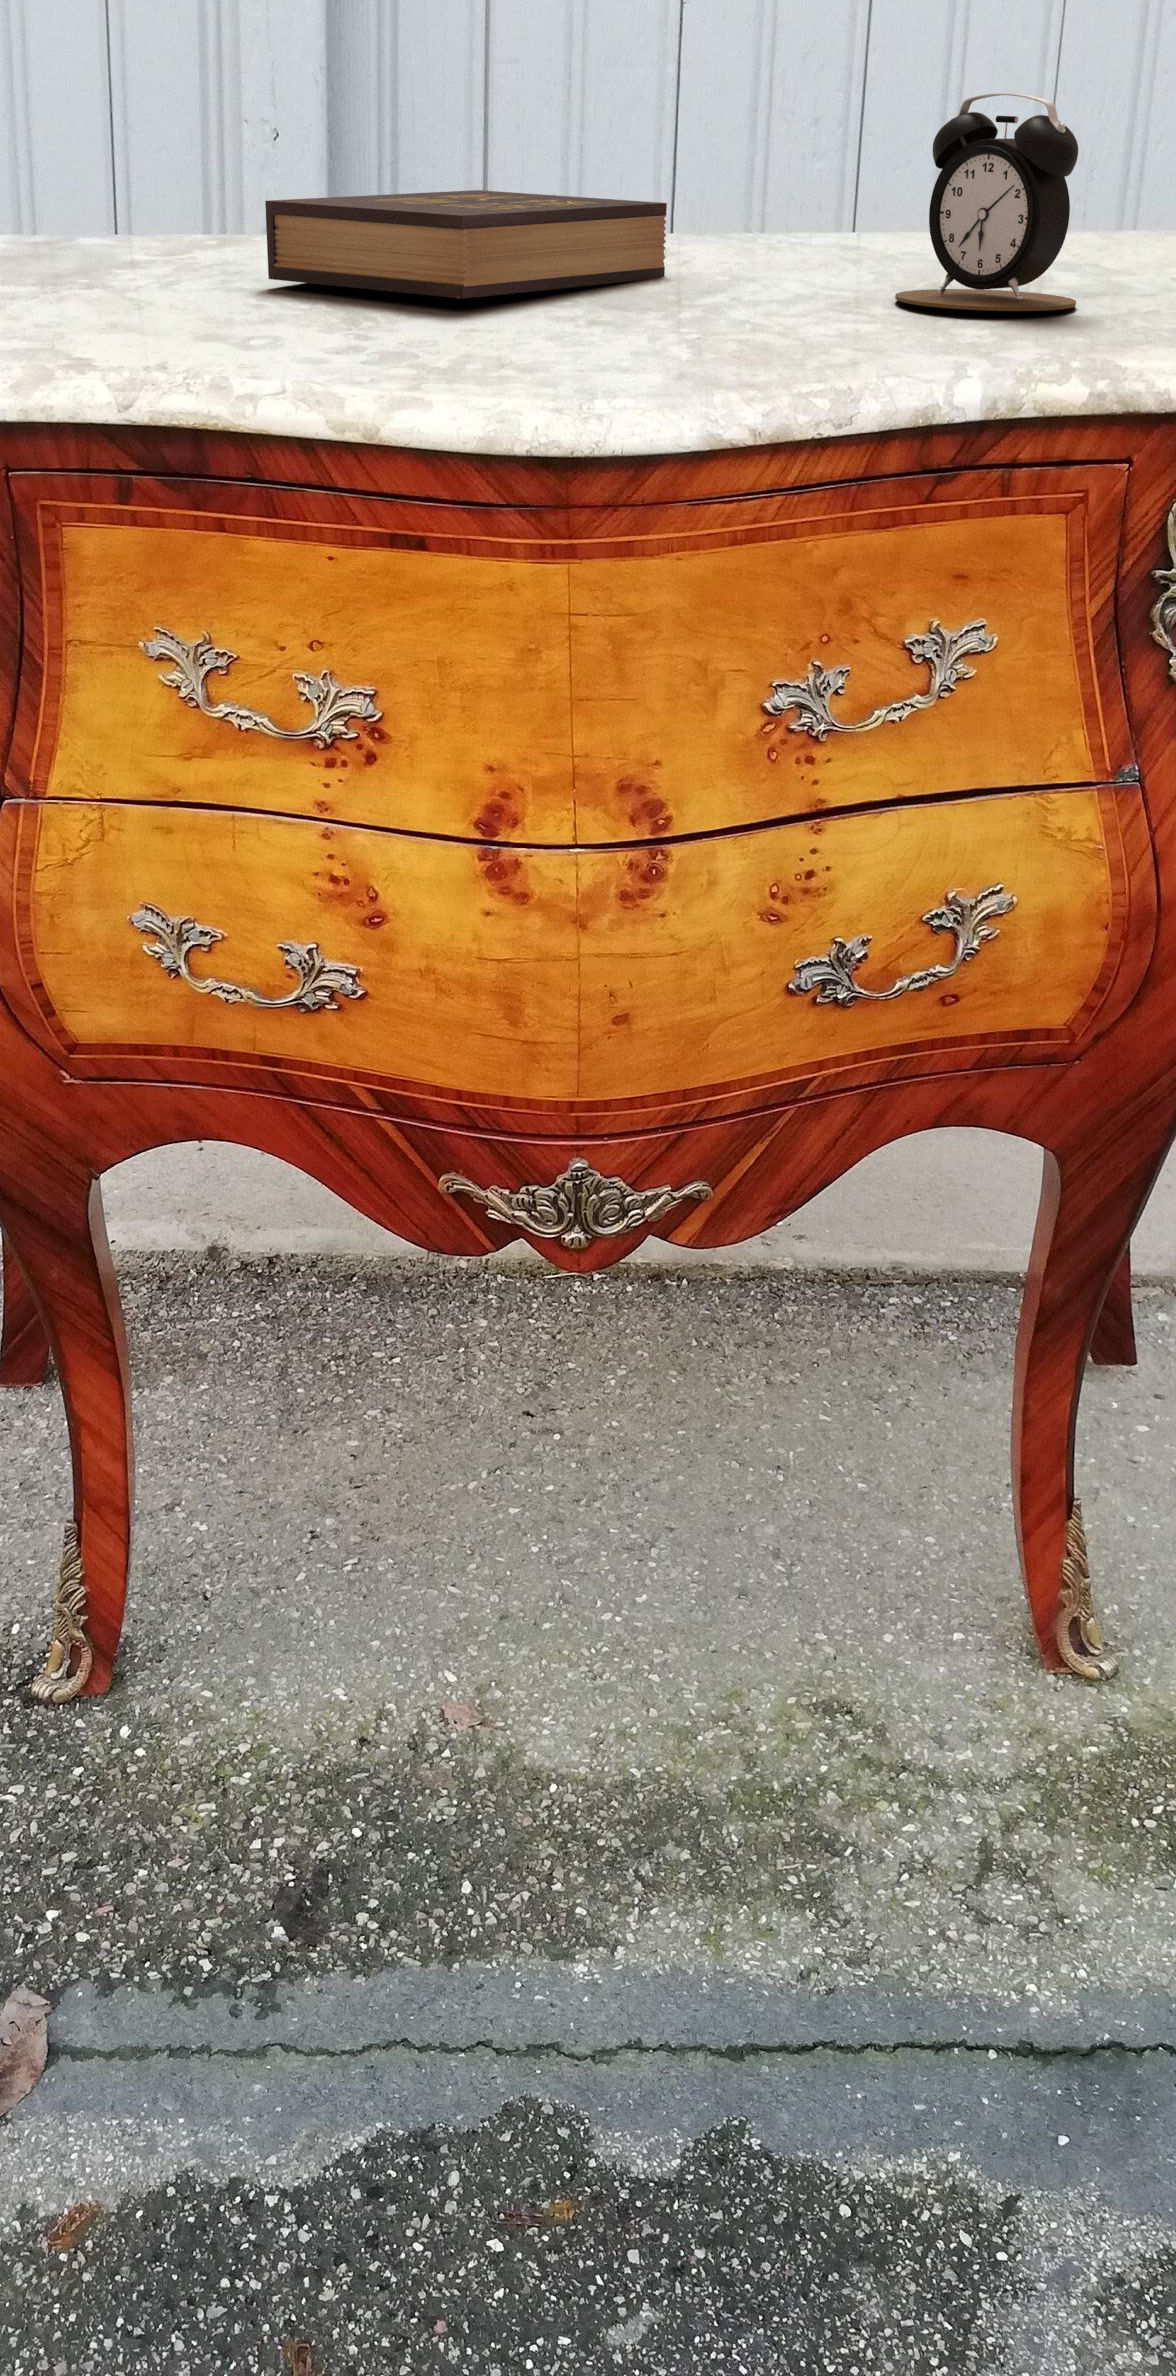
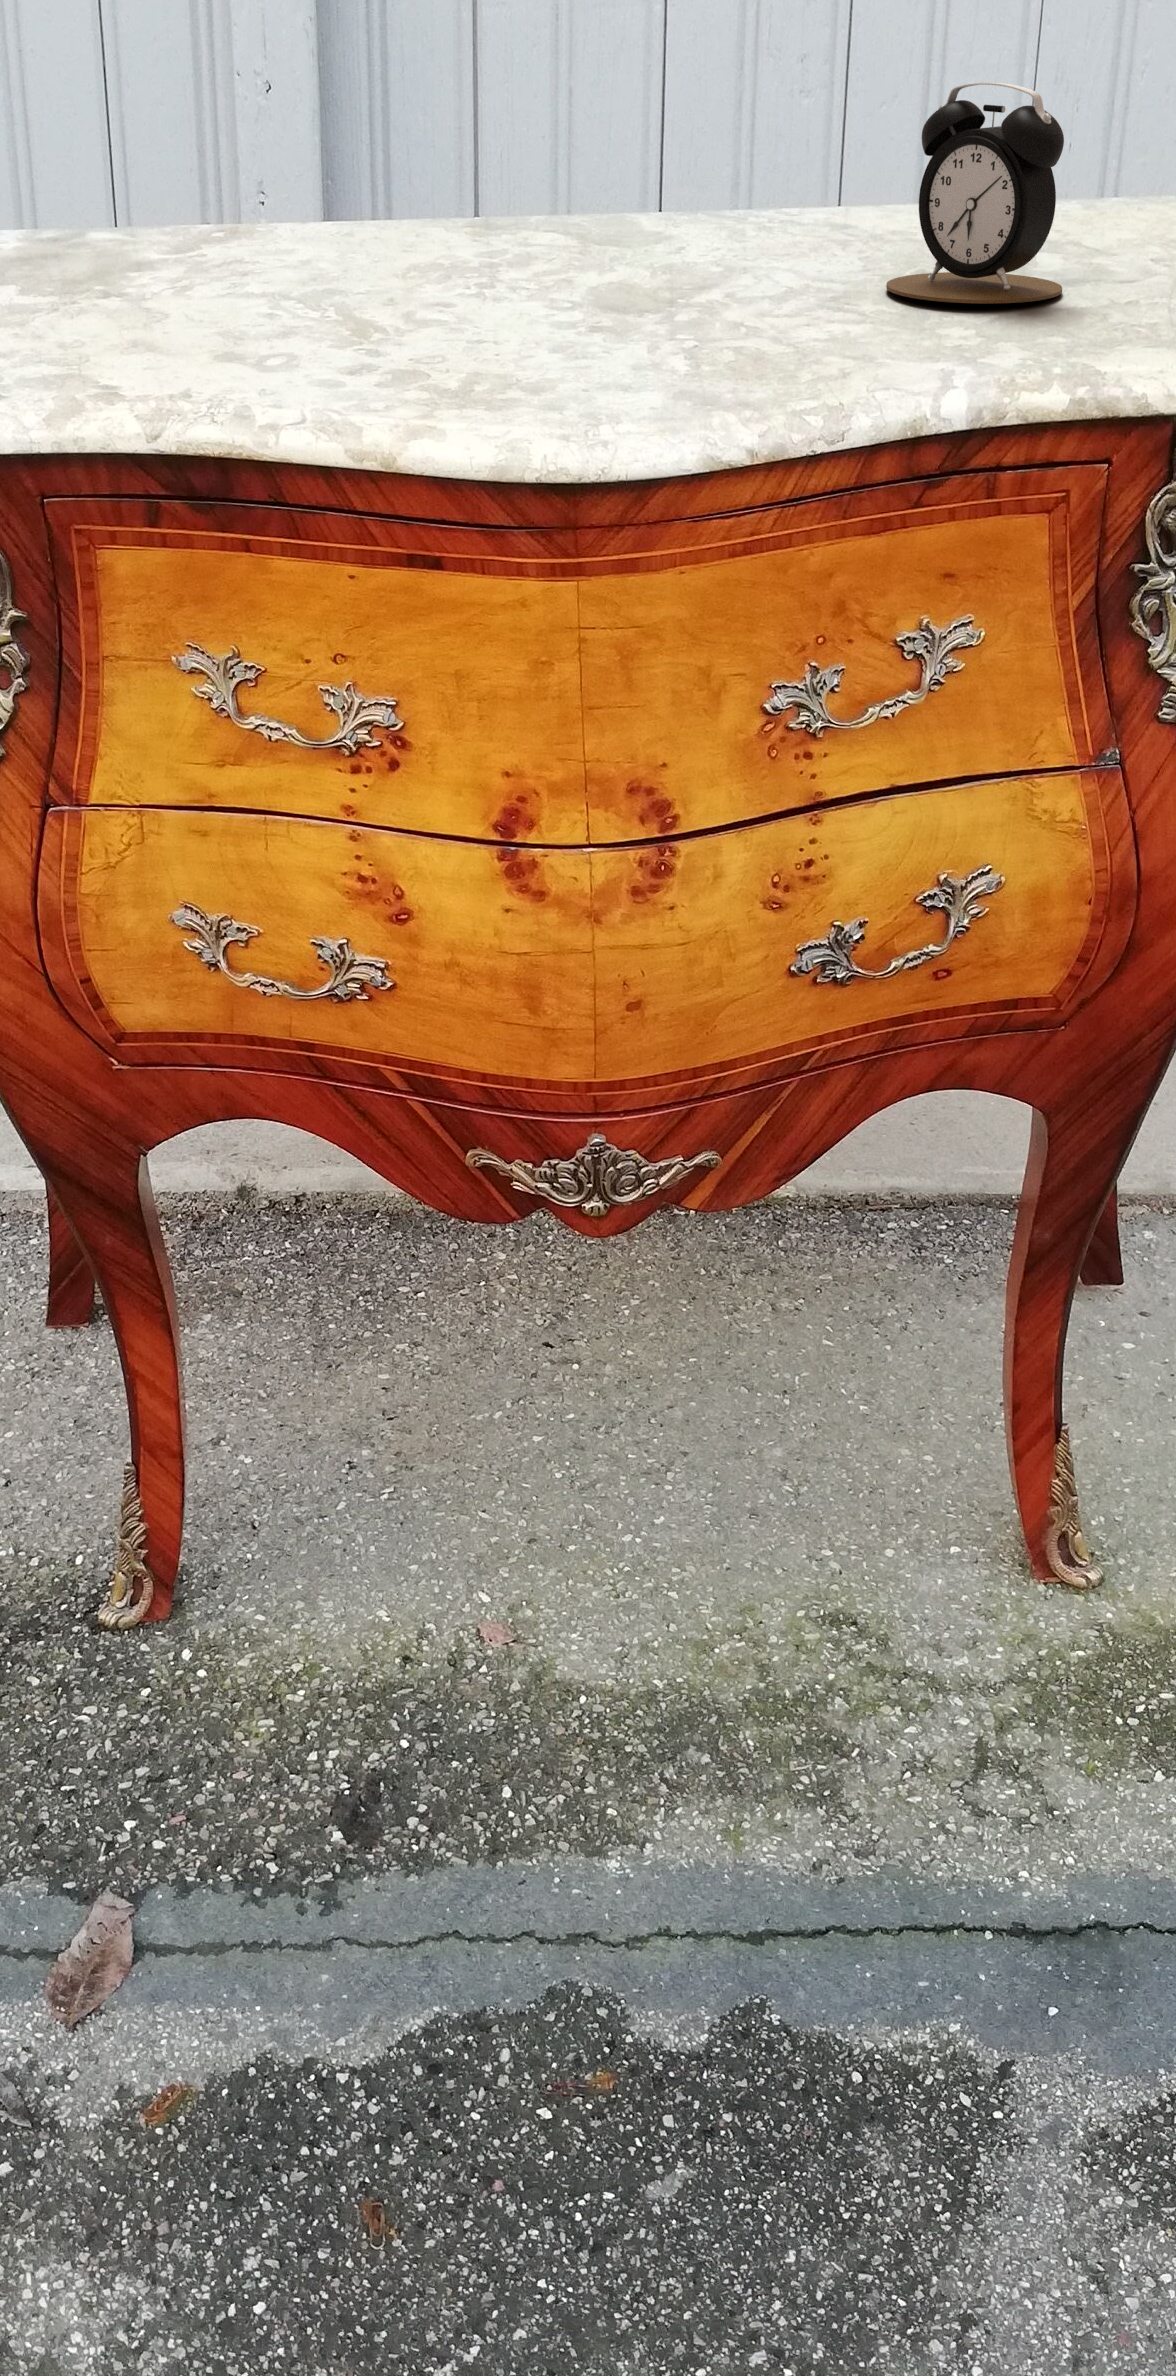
hardback book: present [265,190,667,299] -> none [271,172,662,303]

